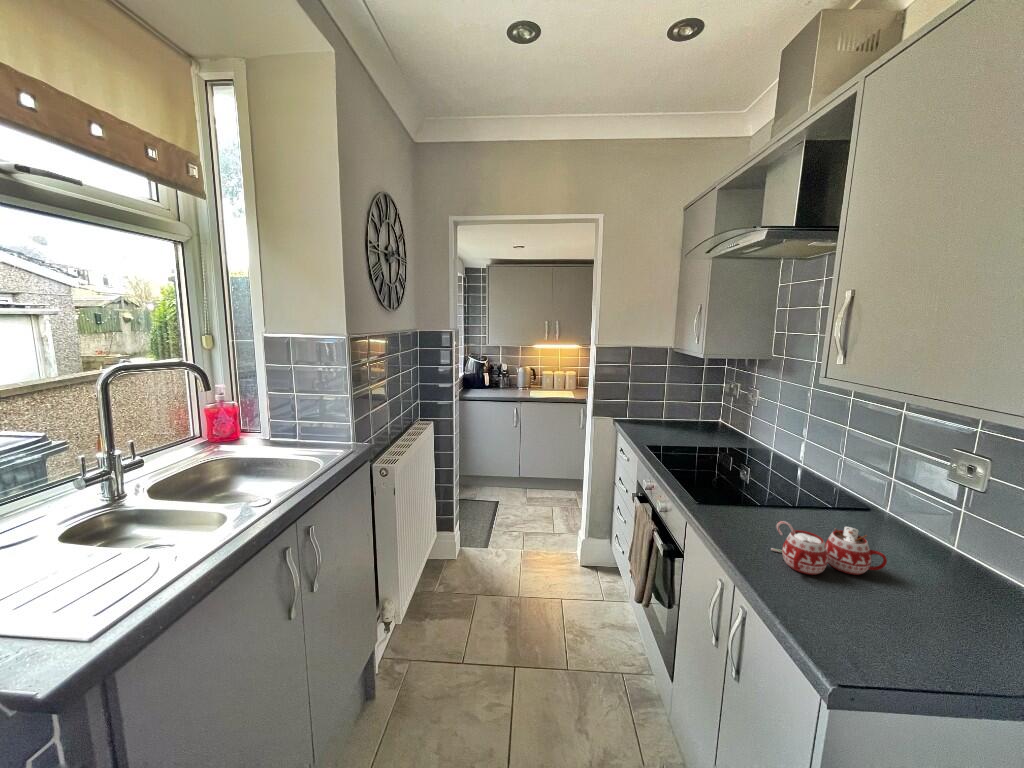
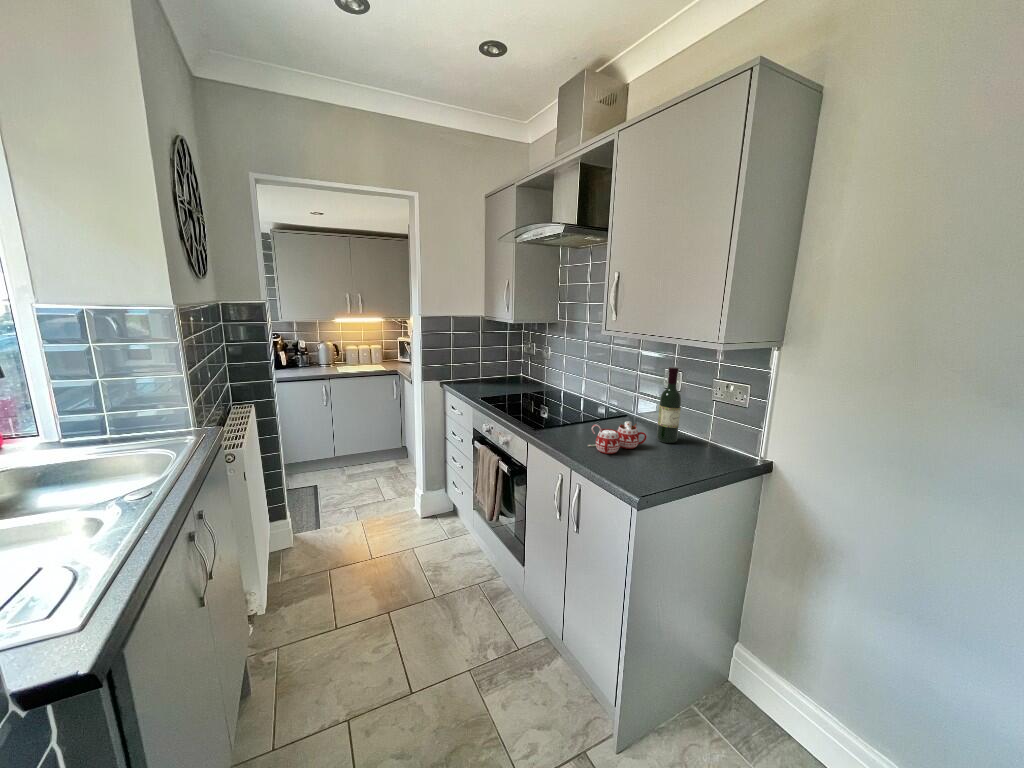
wine bottle: none [916,450,976,584] -> present [657,367,681,443]

